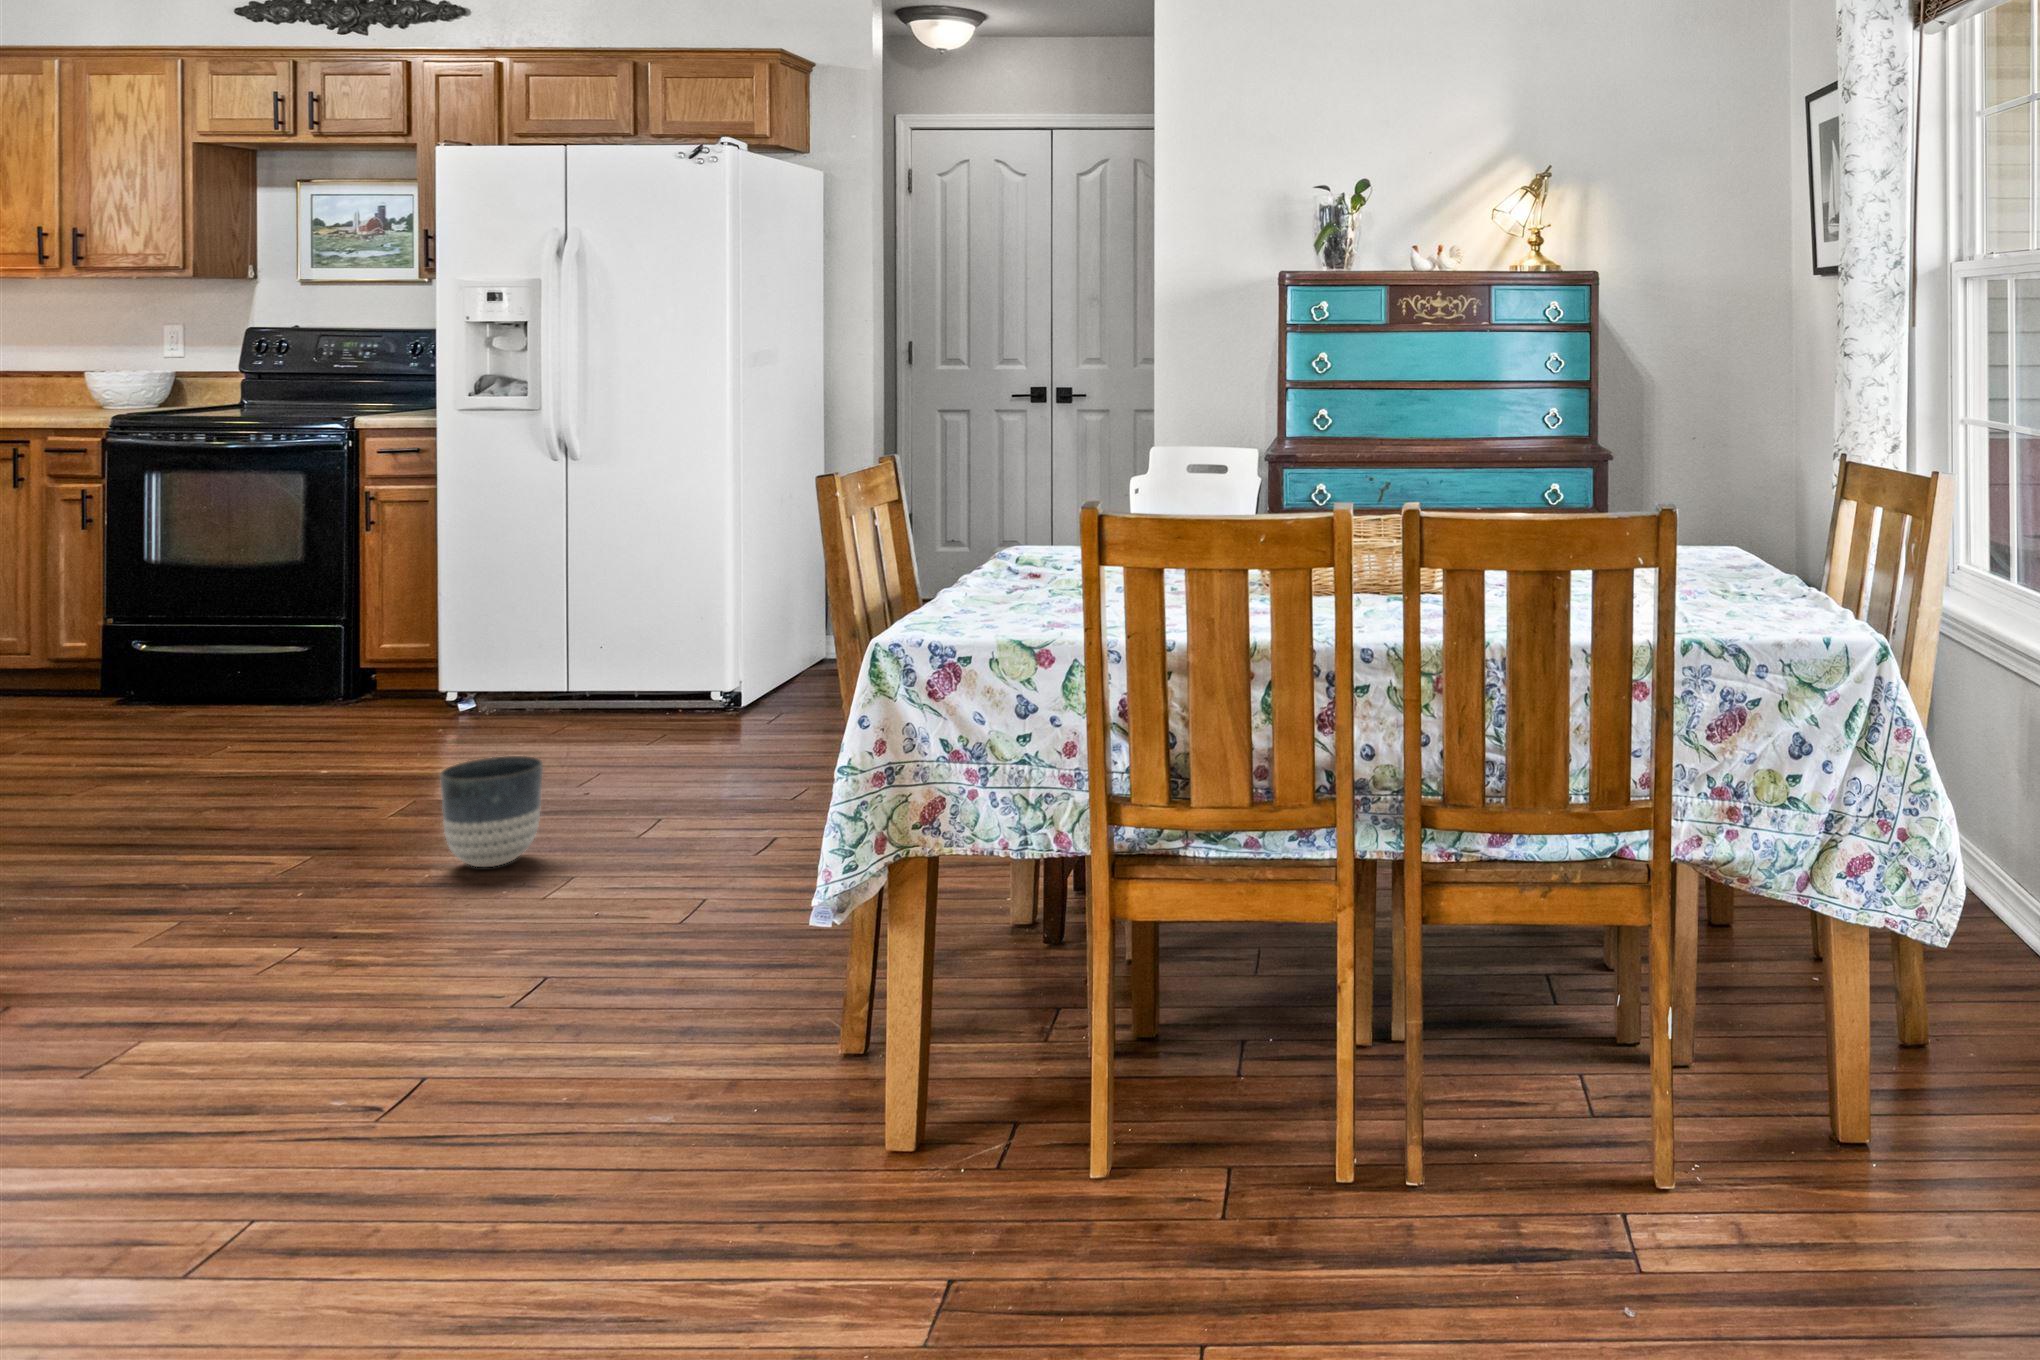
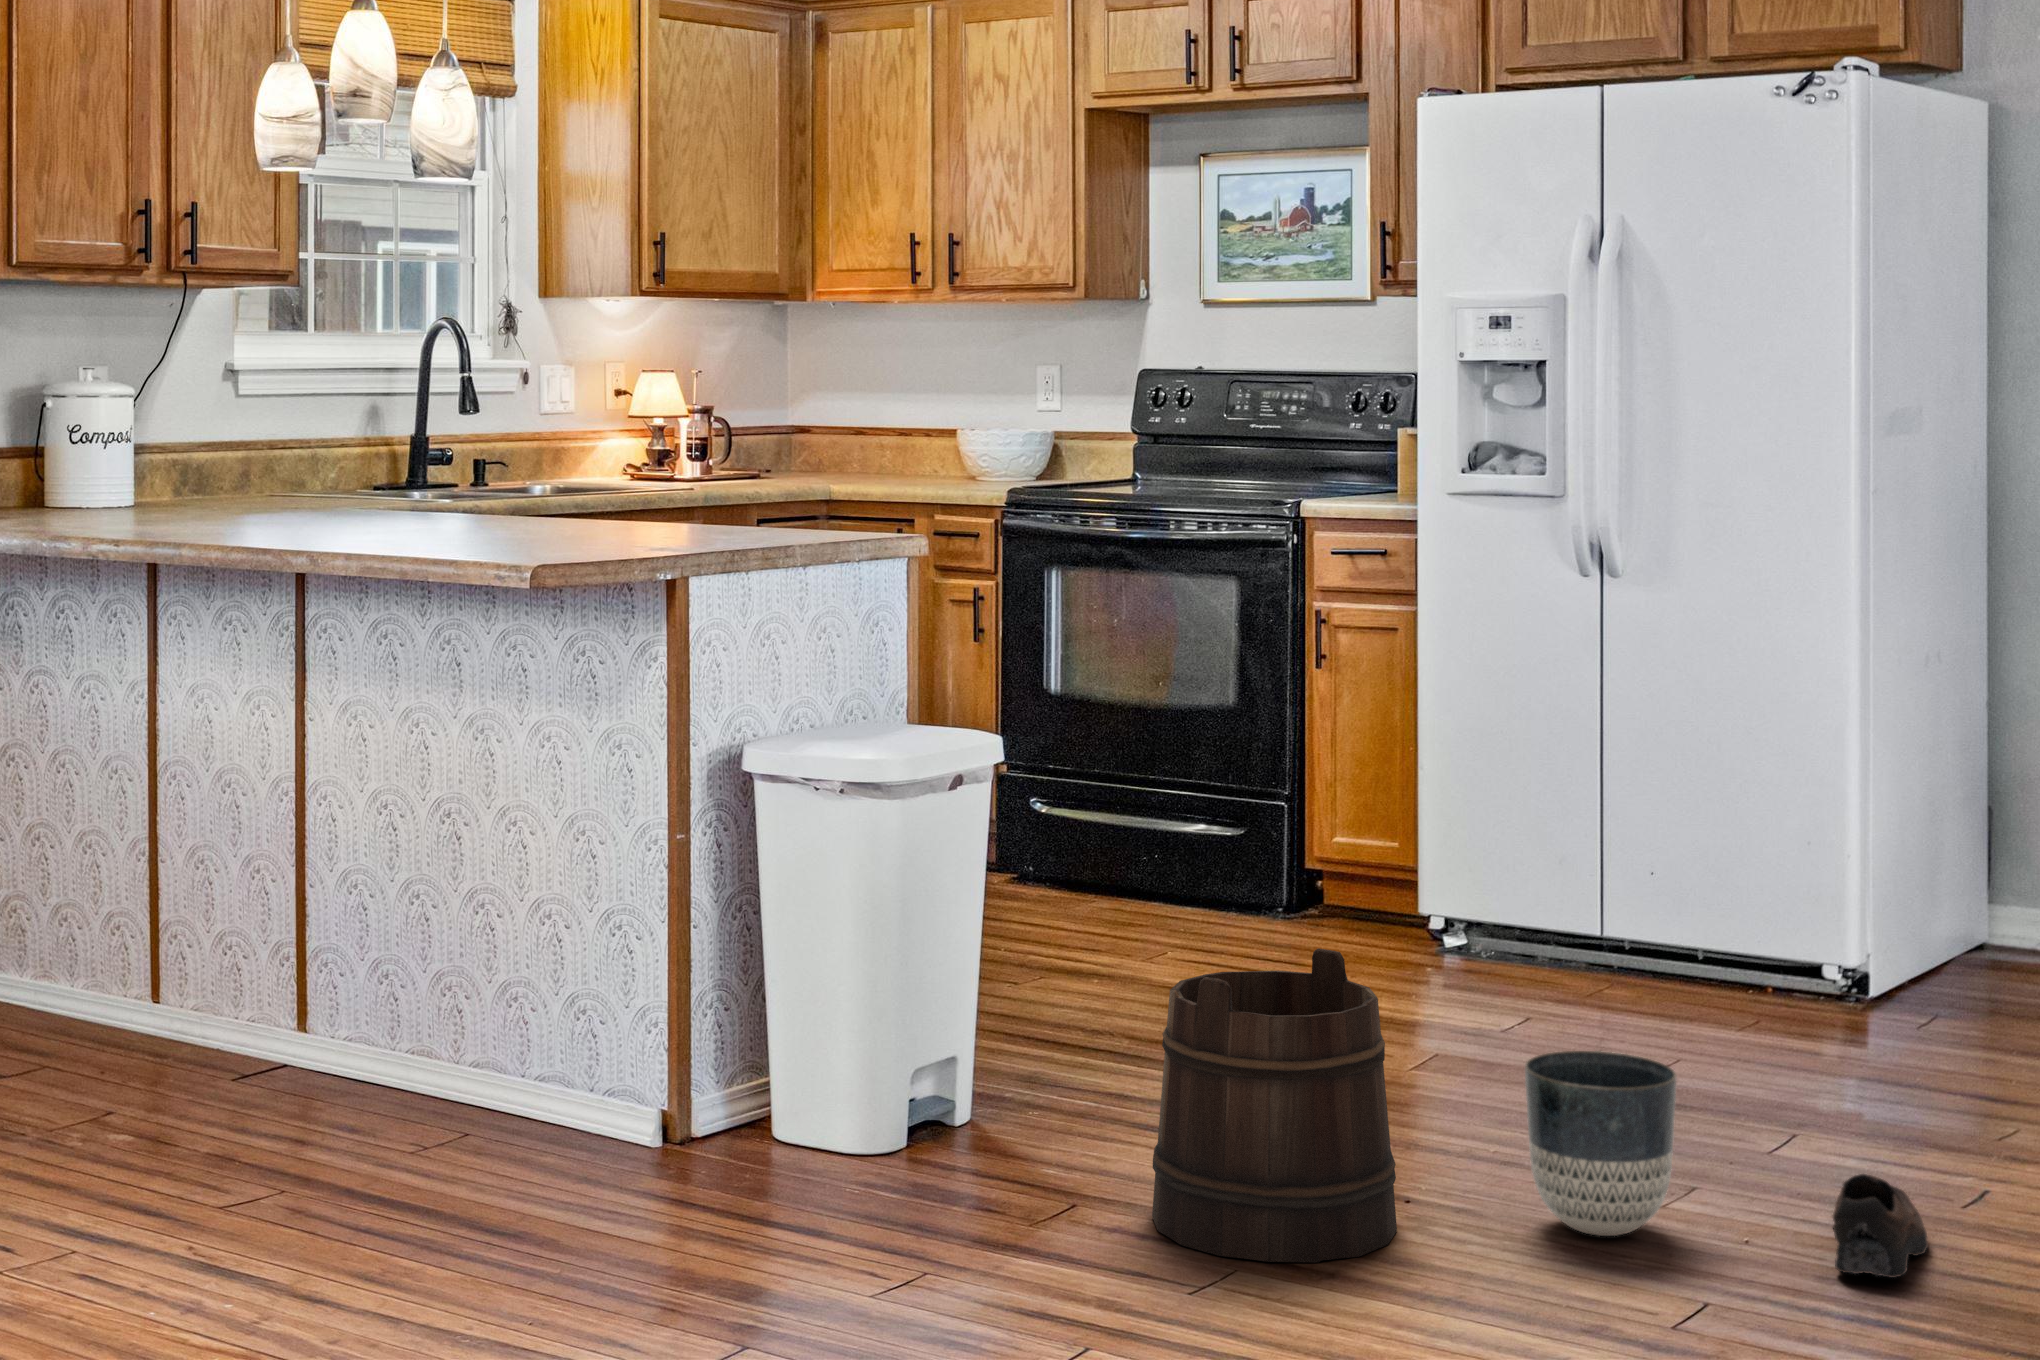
bucket: none [153,720,346,929] -> present [1152,948,1397,1263]
shoe: none [634,802,699,860] -> present [1833,1174,1928,1278]

